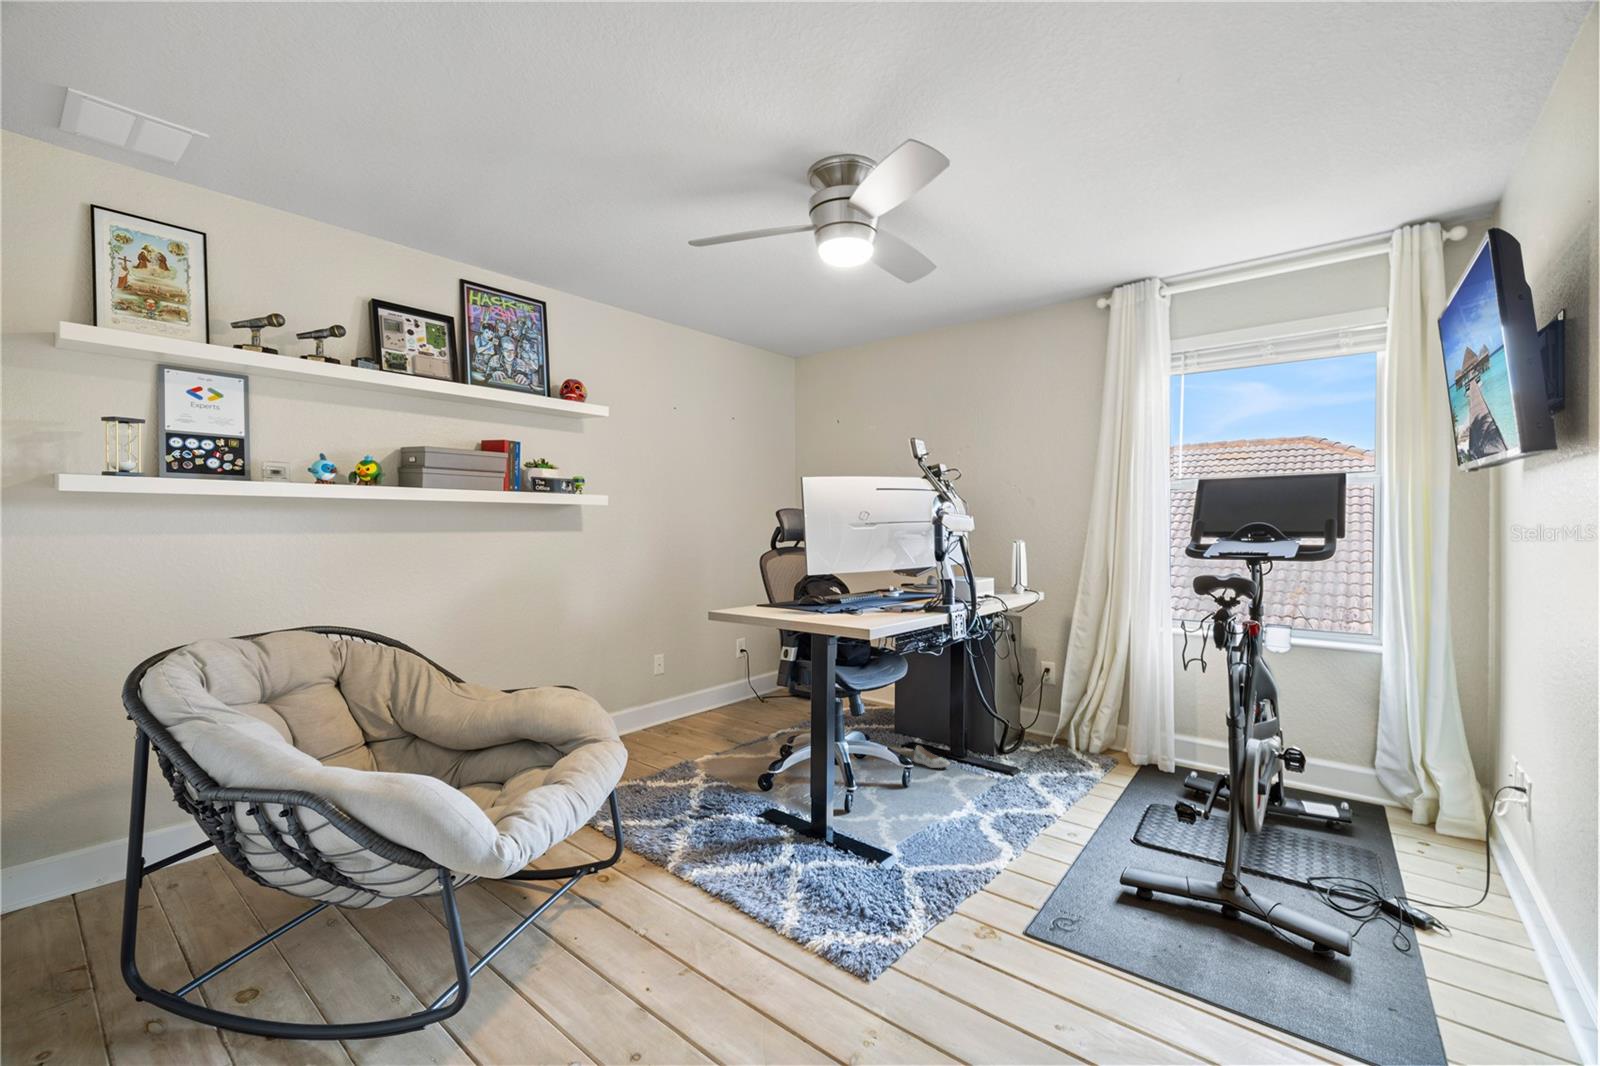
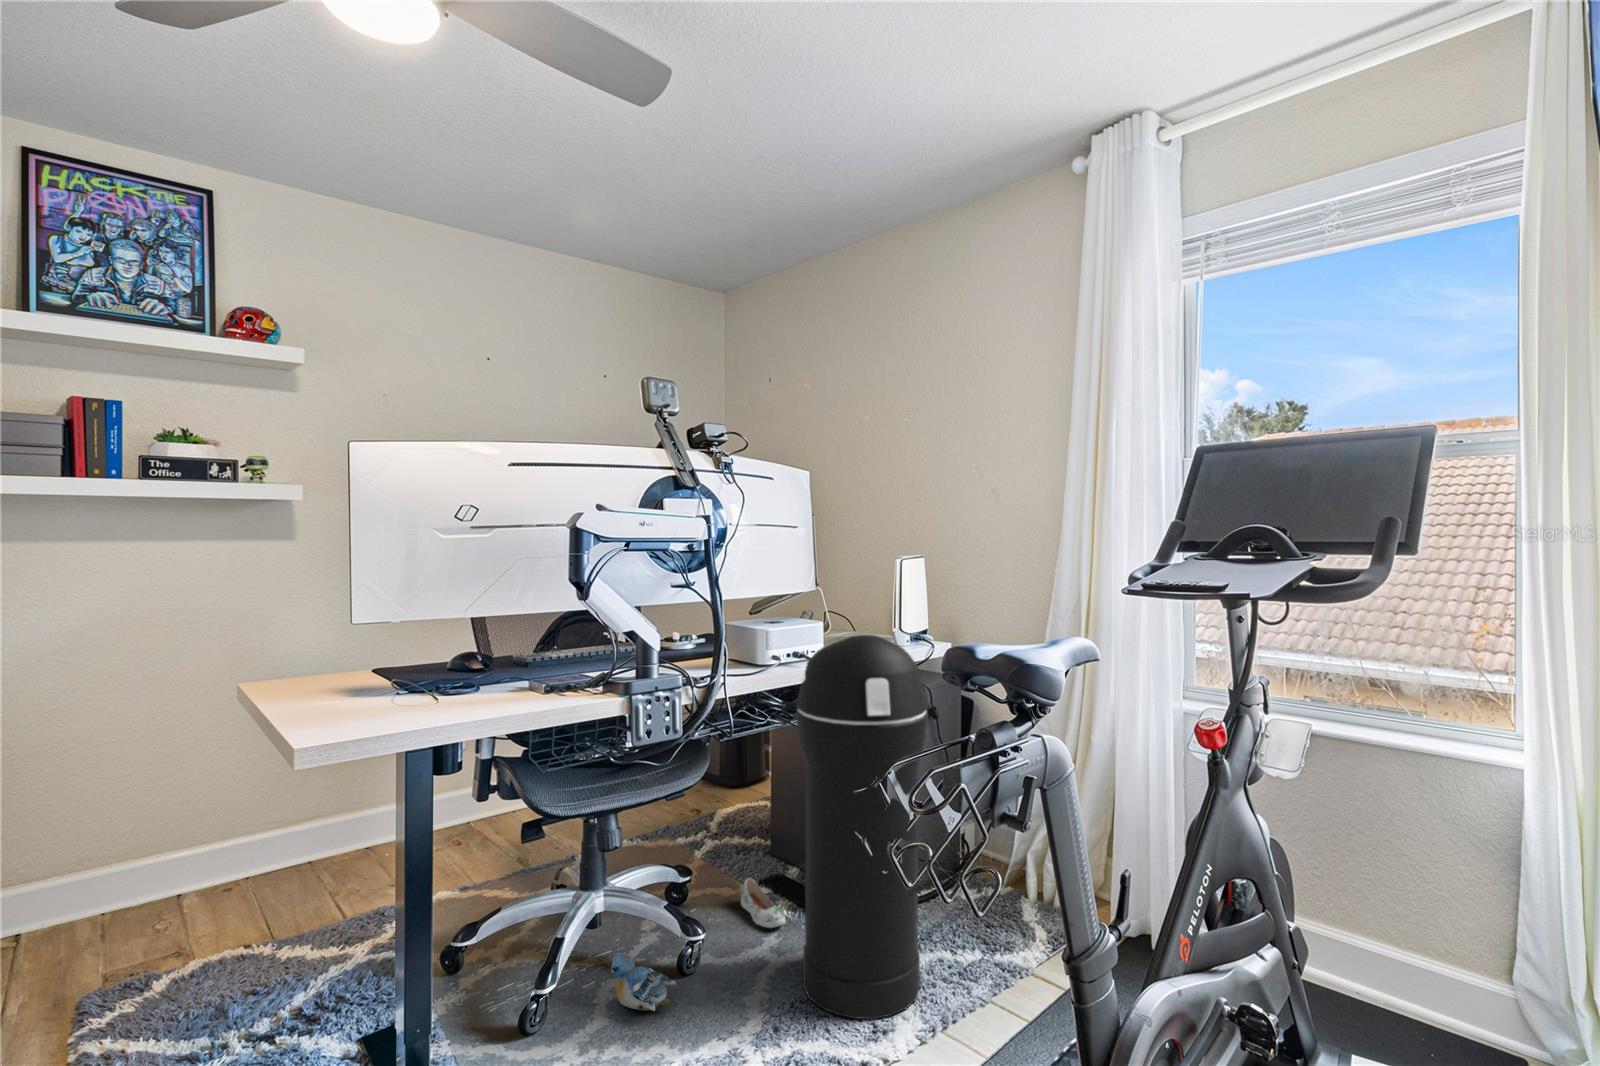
trash can: none [970,584,1047,792] -> present [796,635,928,1019]
plush toy: none [876,766,916,795] -> present [610,953,676,1011]

